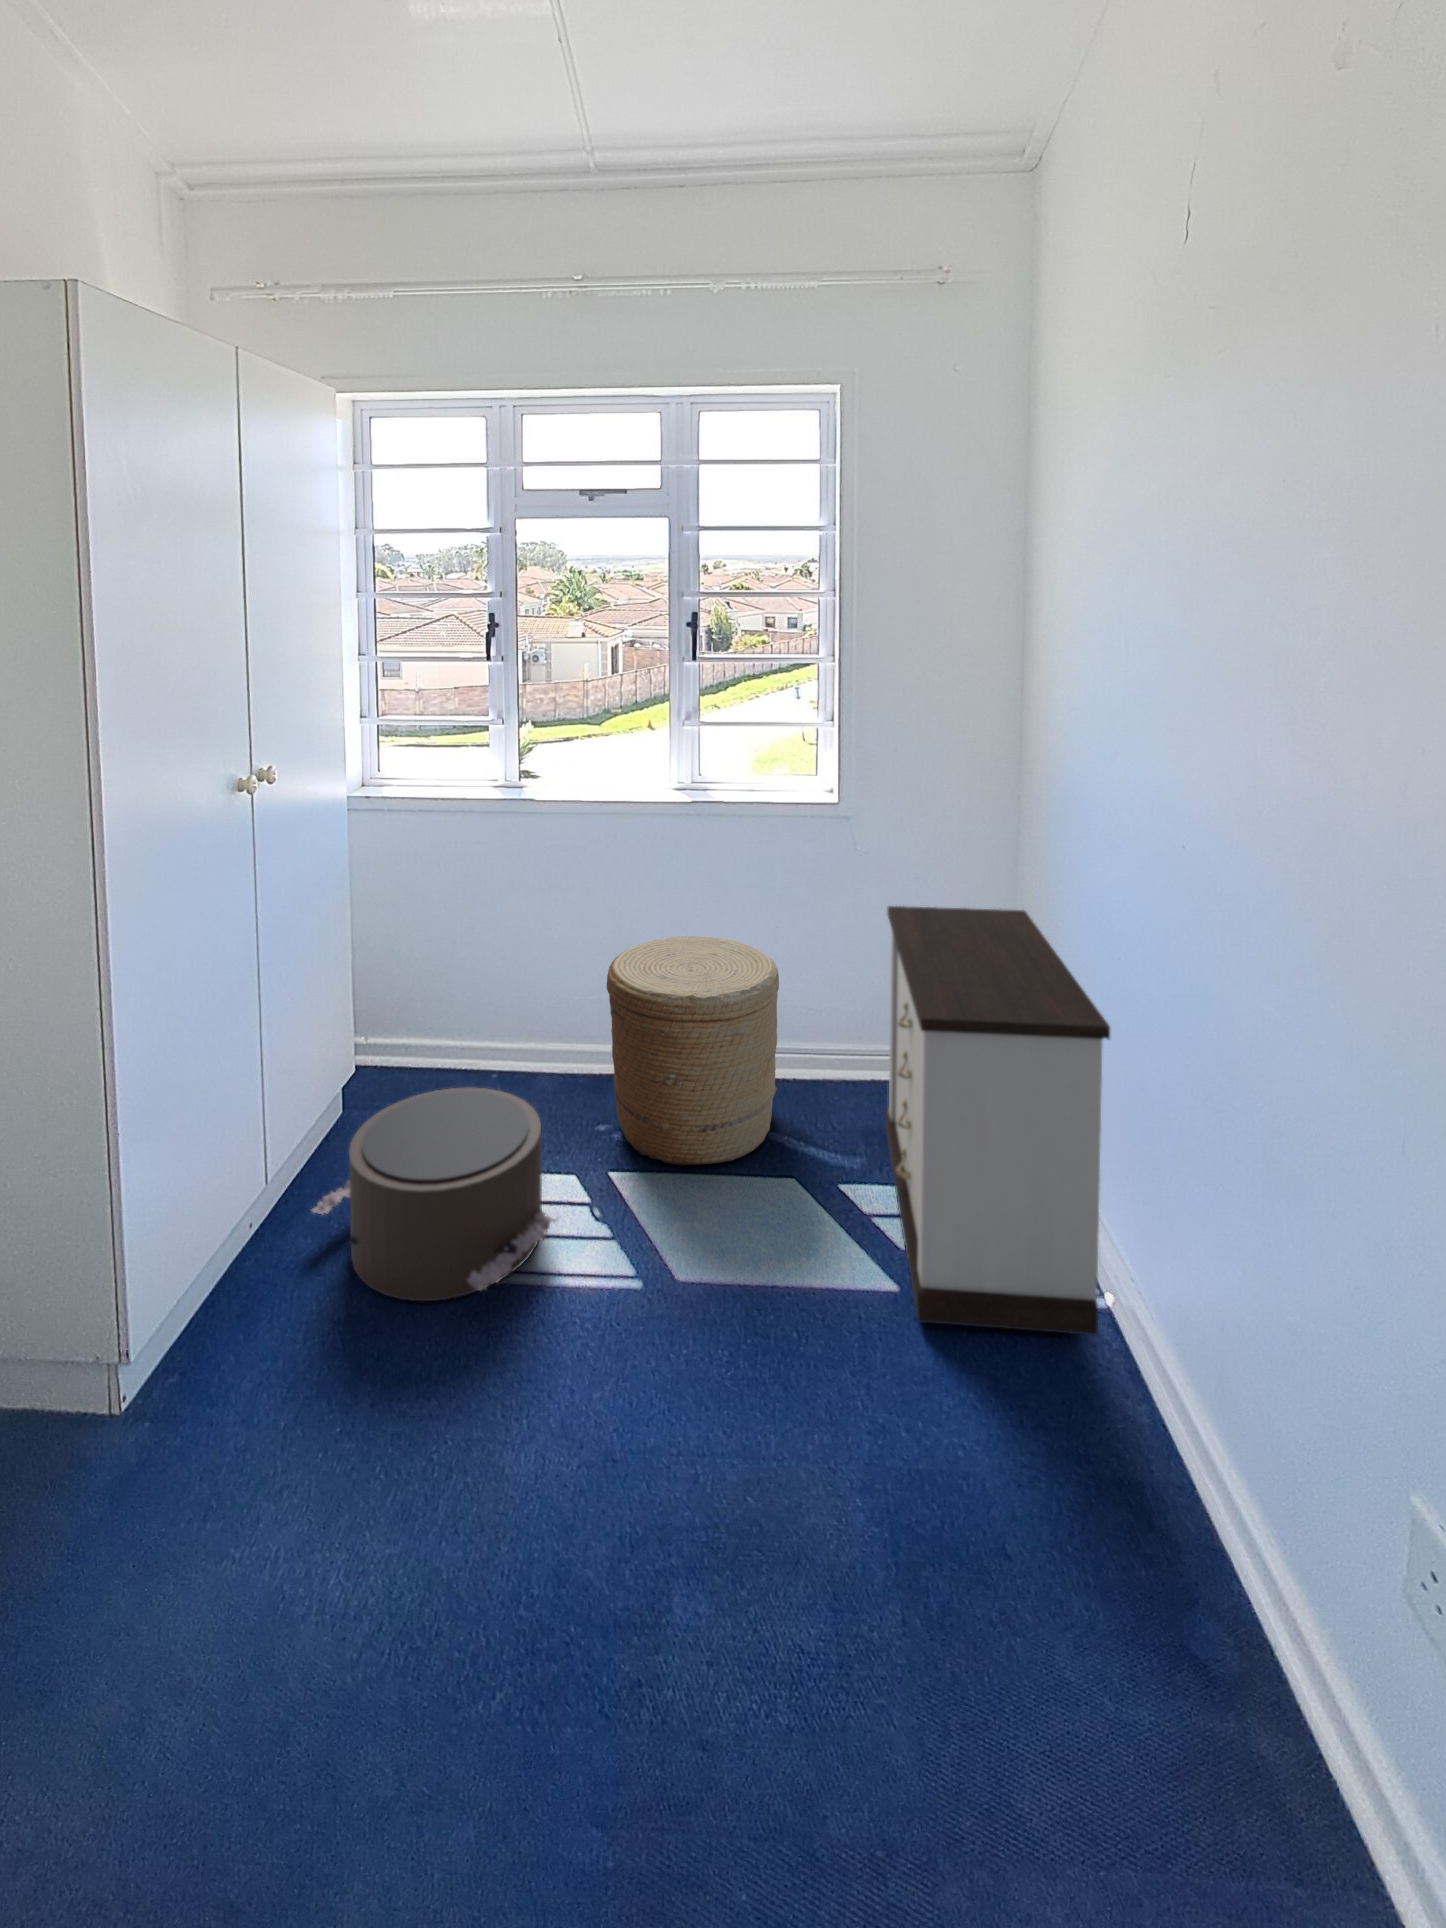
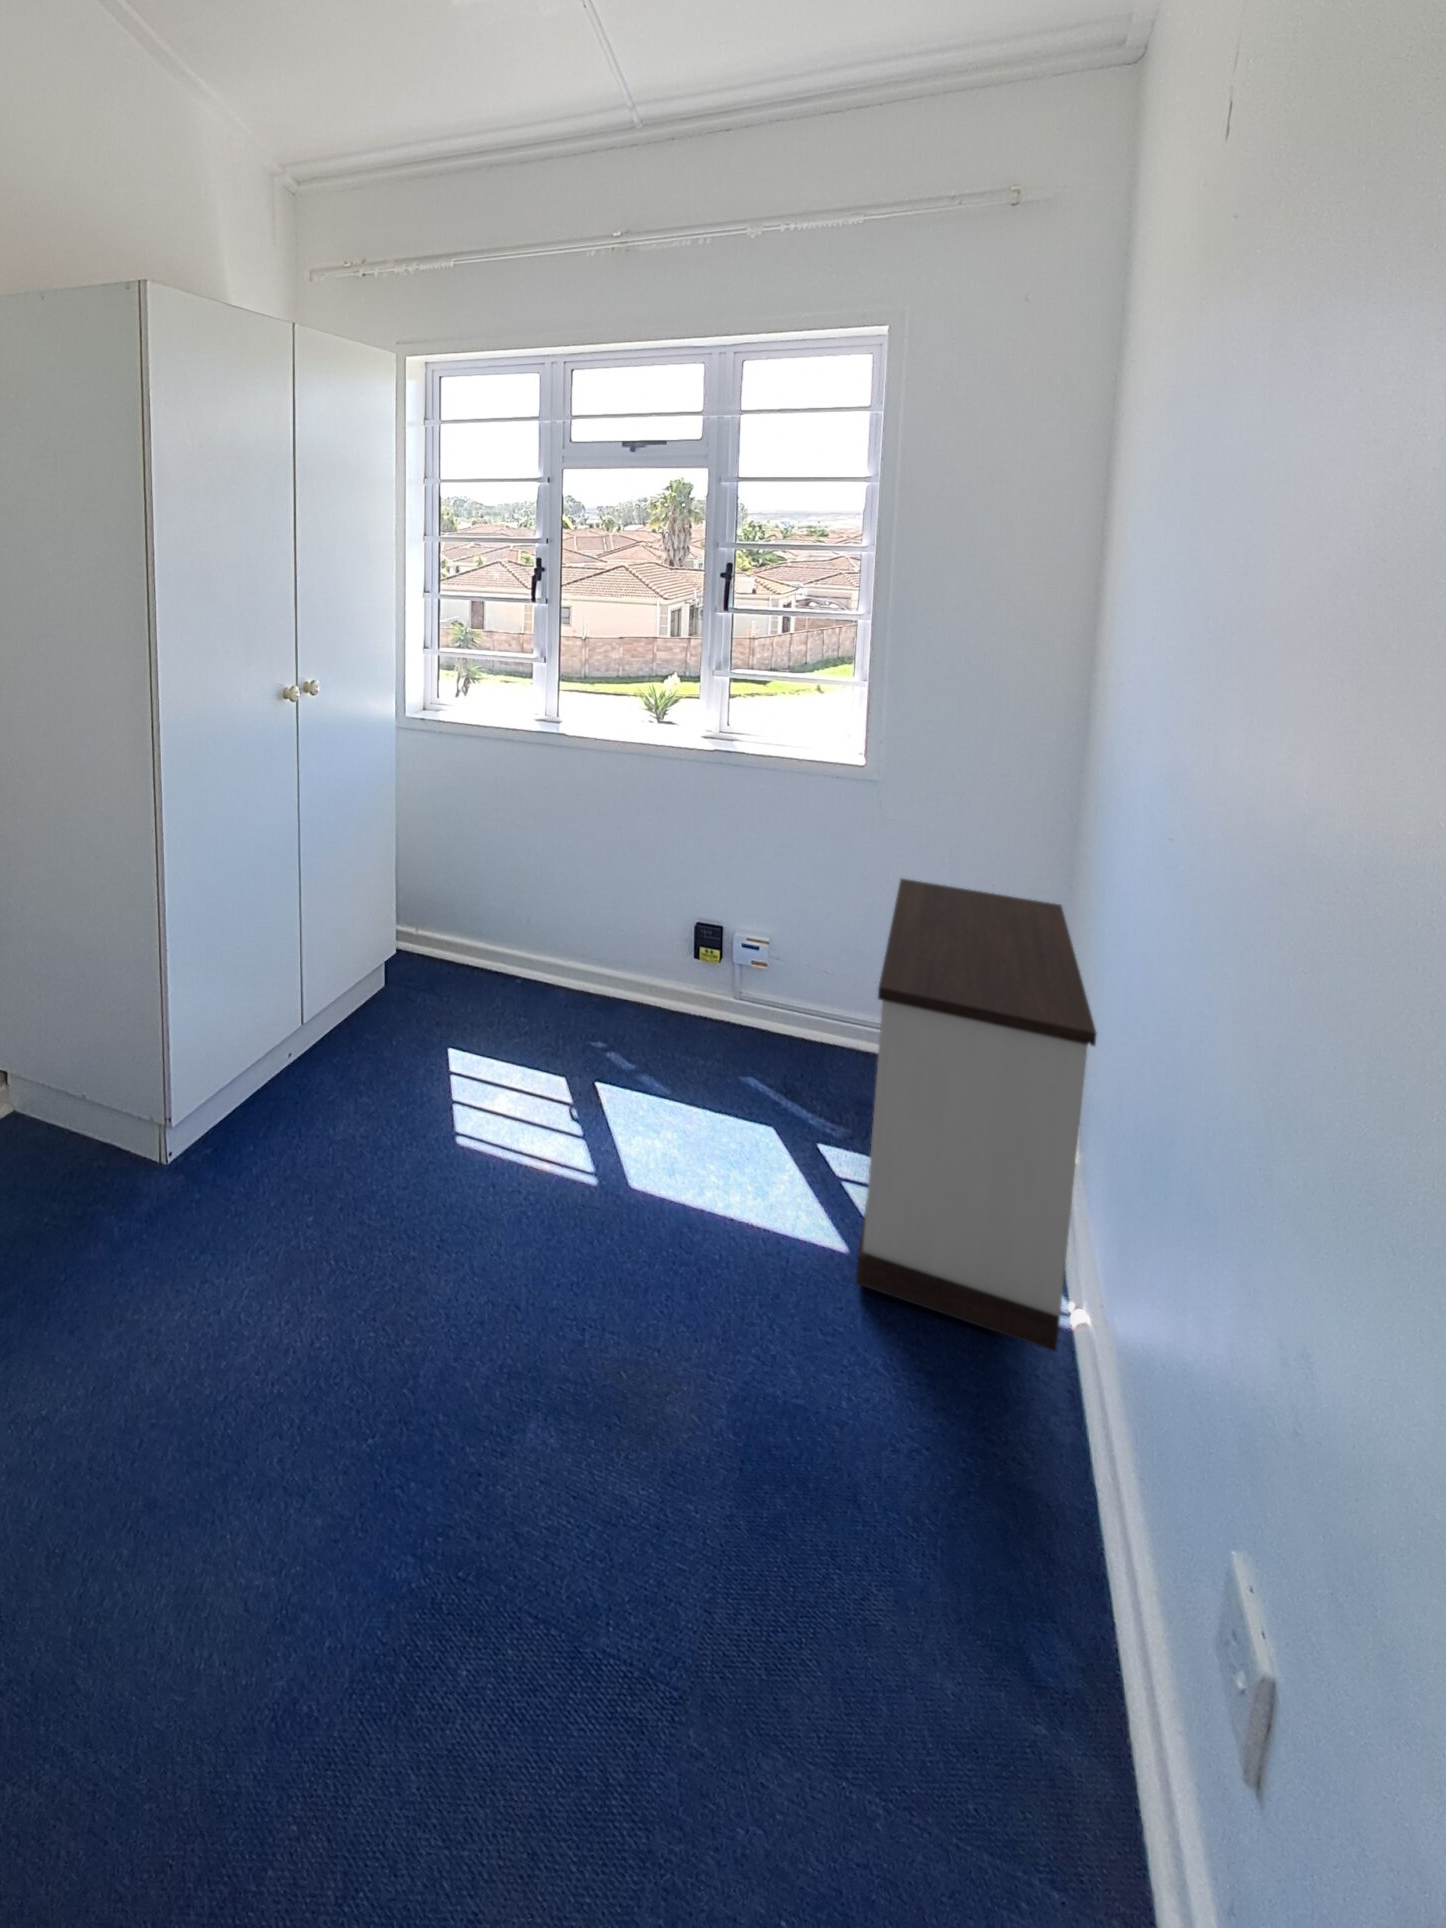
woven basket: present [606,936,779,1165] -> none [608,879,779,1097]
pouf: present [312,1087,557,1301] -> none [337,978,533,1151]

